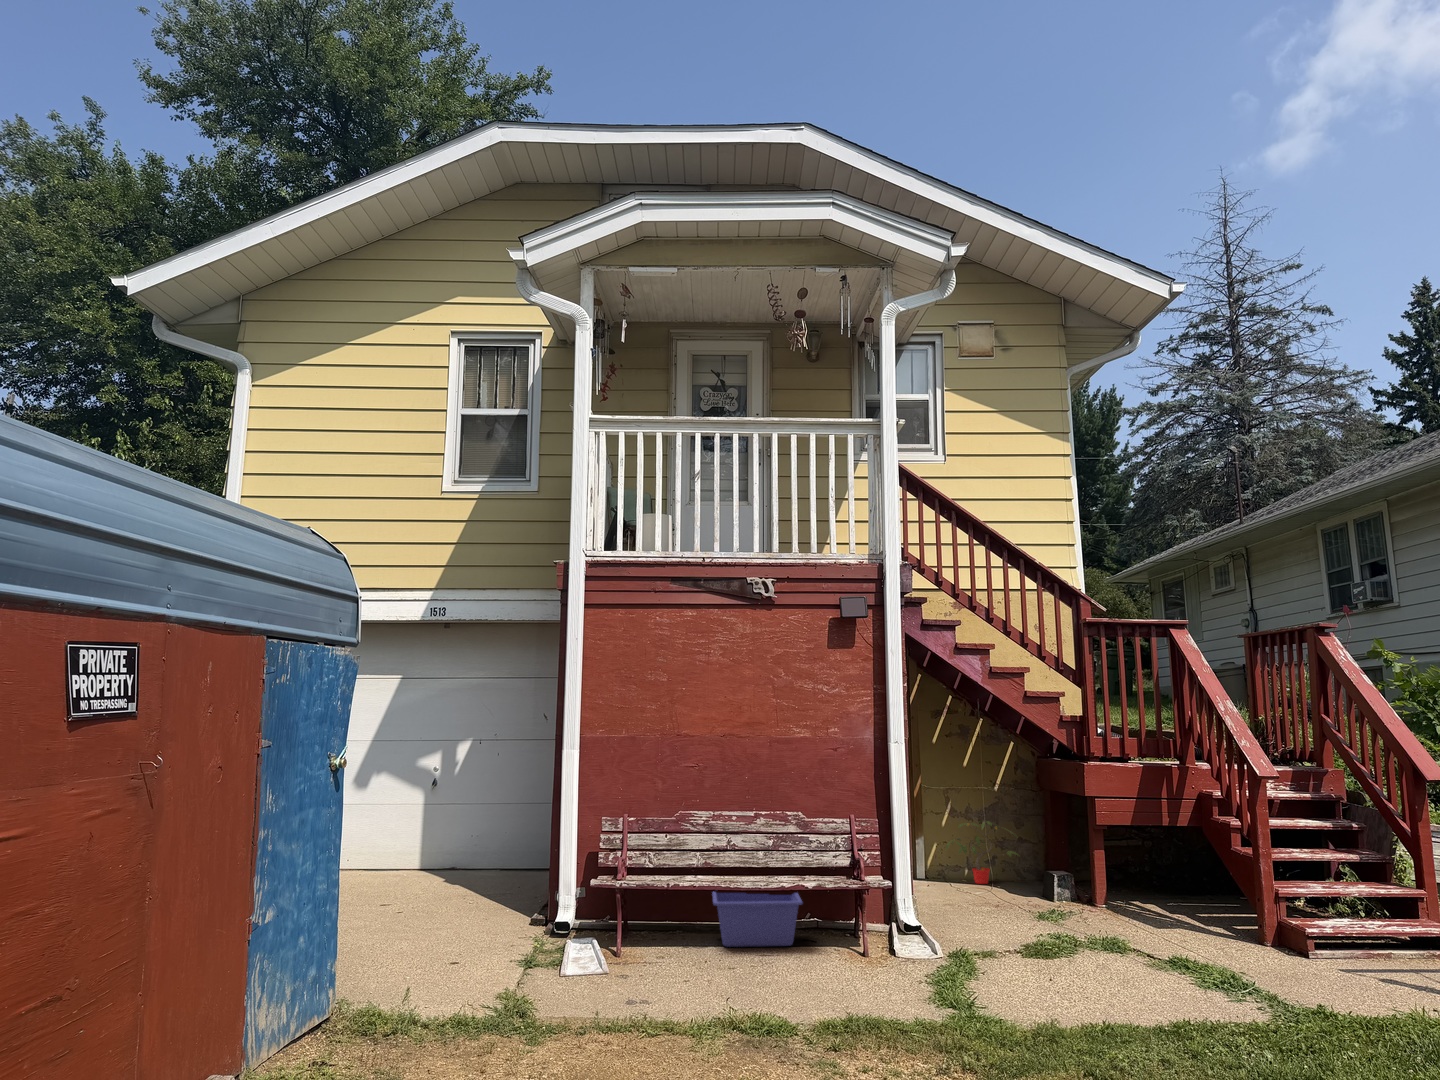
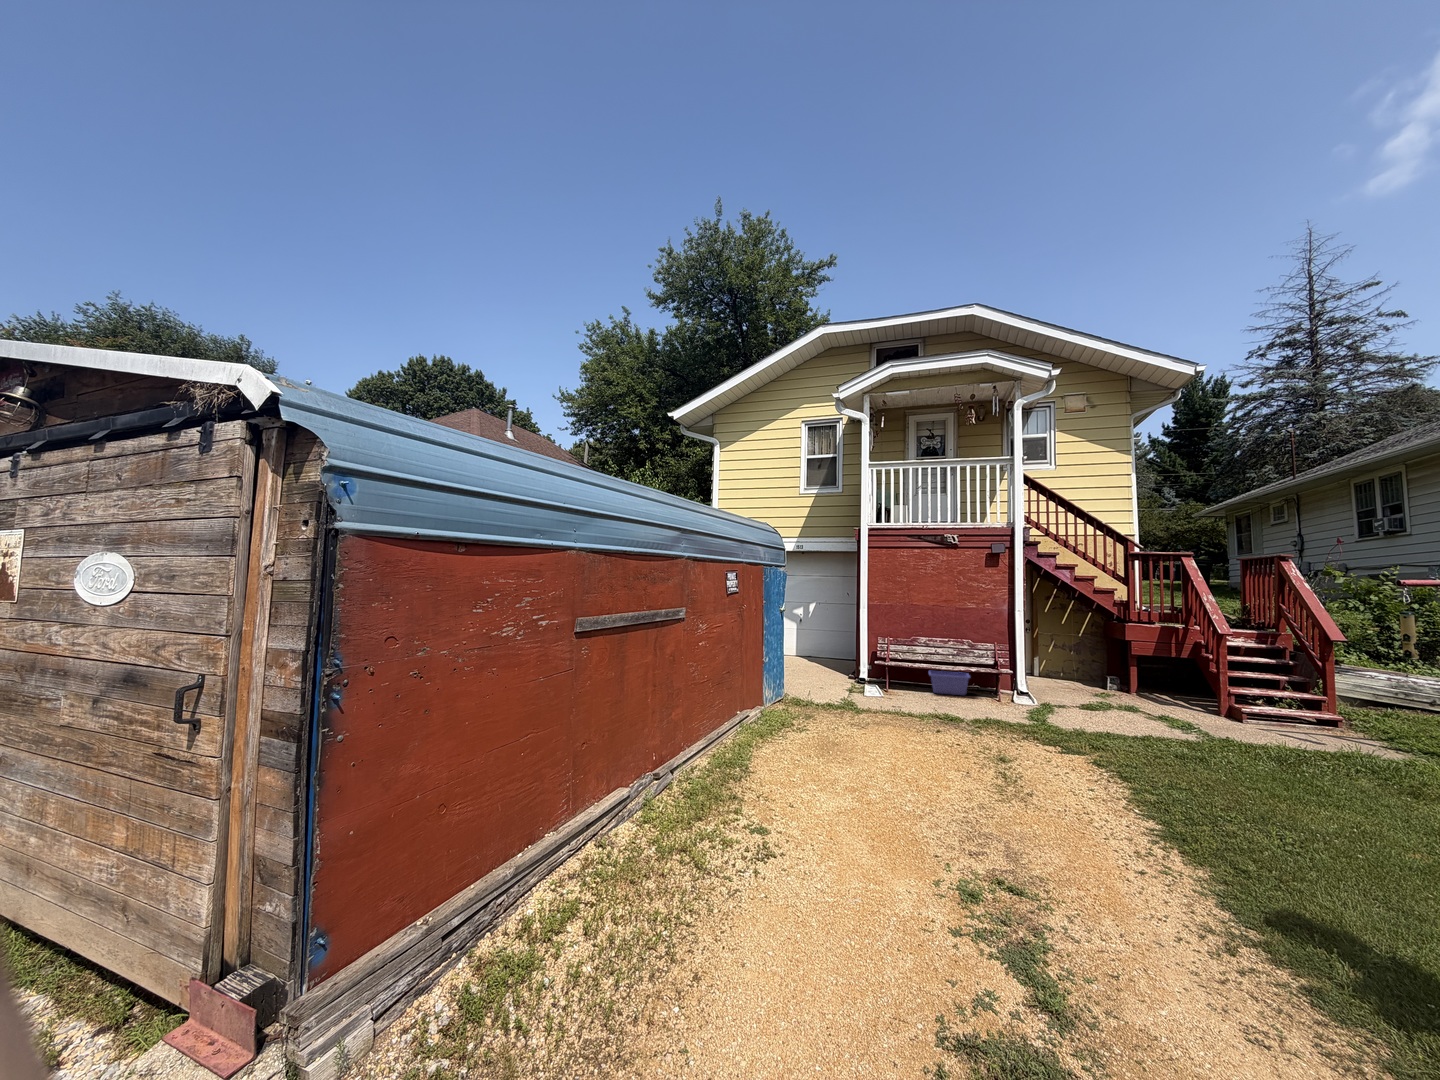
potted plant: present [946,821,1018,884] -> none [1050,651,1093,681]

